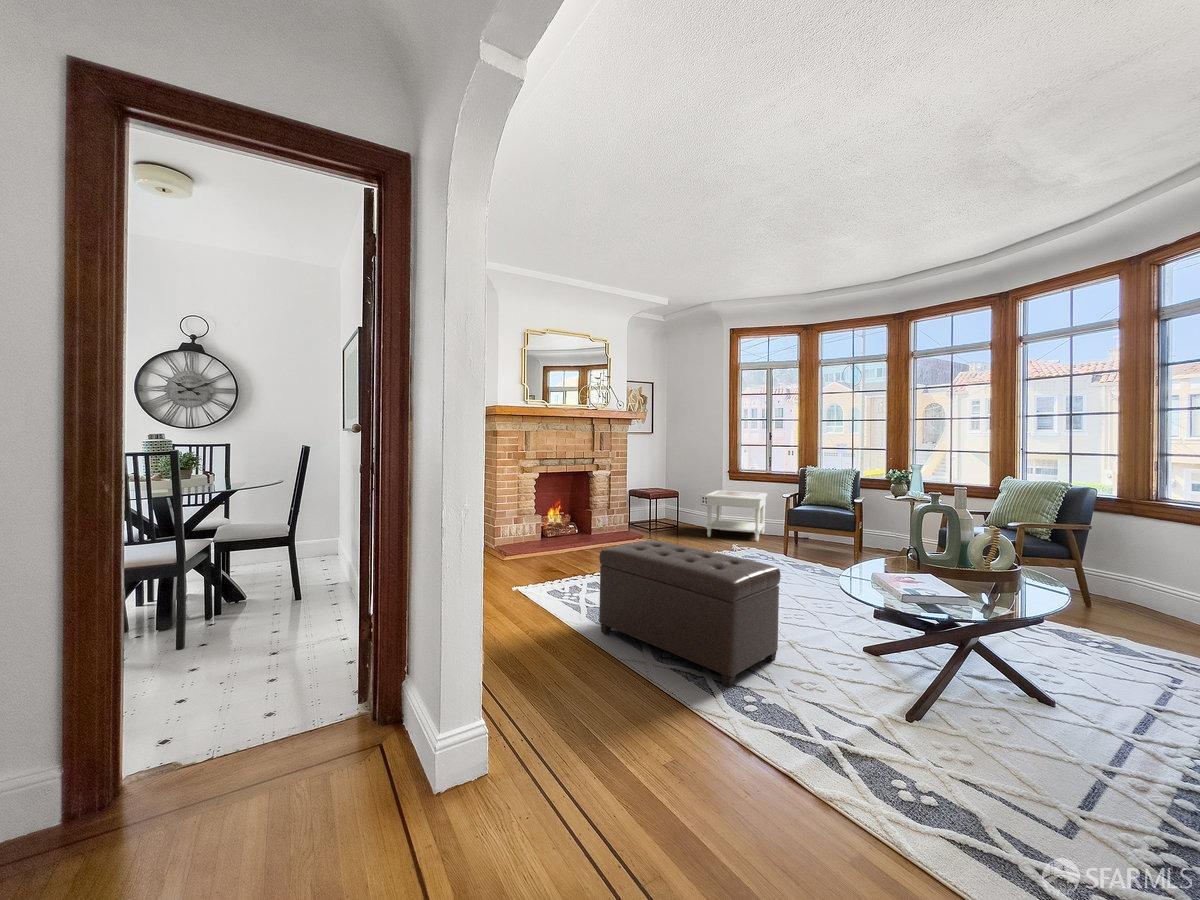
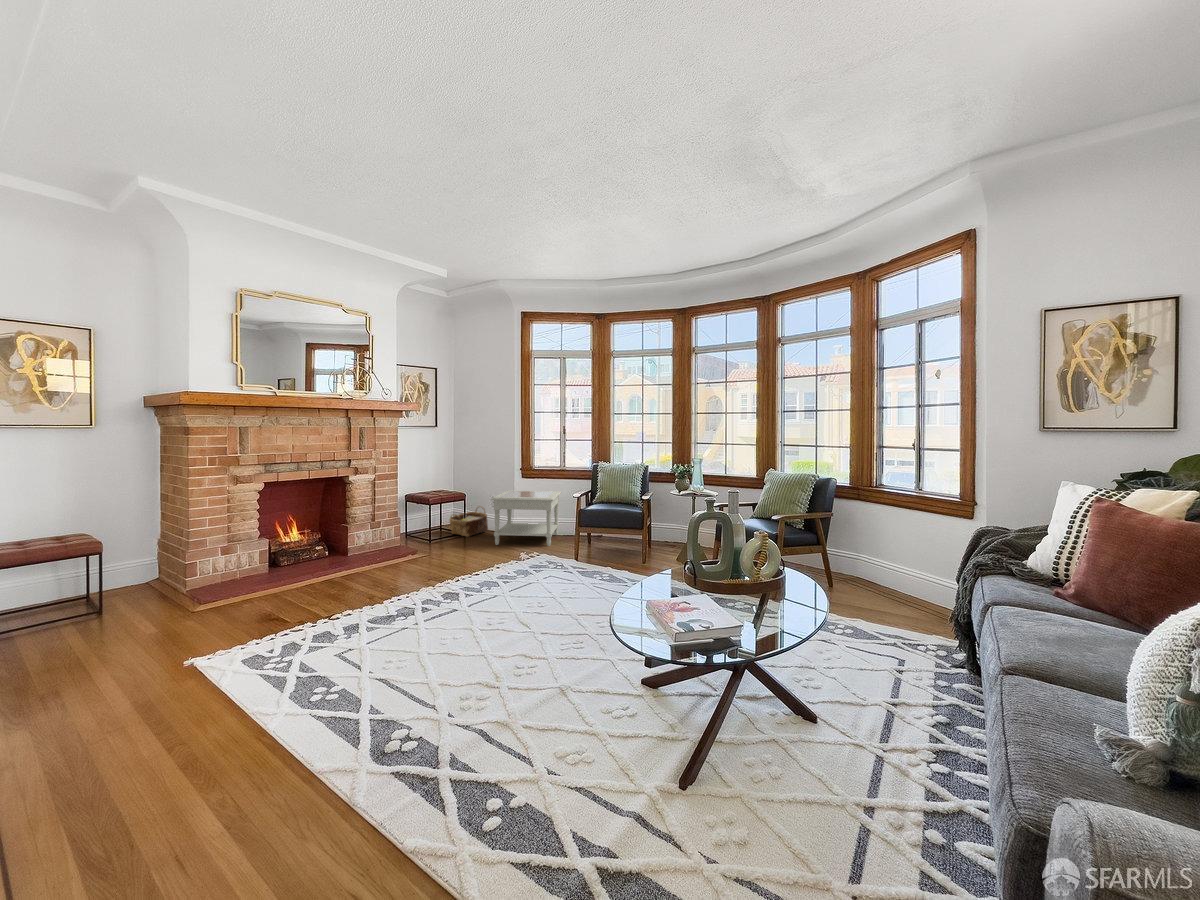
woven basket: none [666,503,699,529] -> present [449,506,488,537]
ottoman: present [599,540,781,688] -> none [304,578,545,783]

